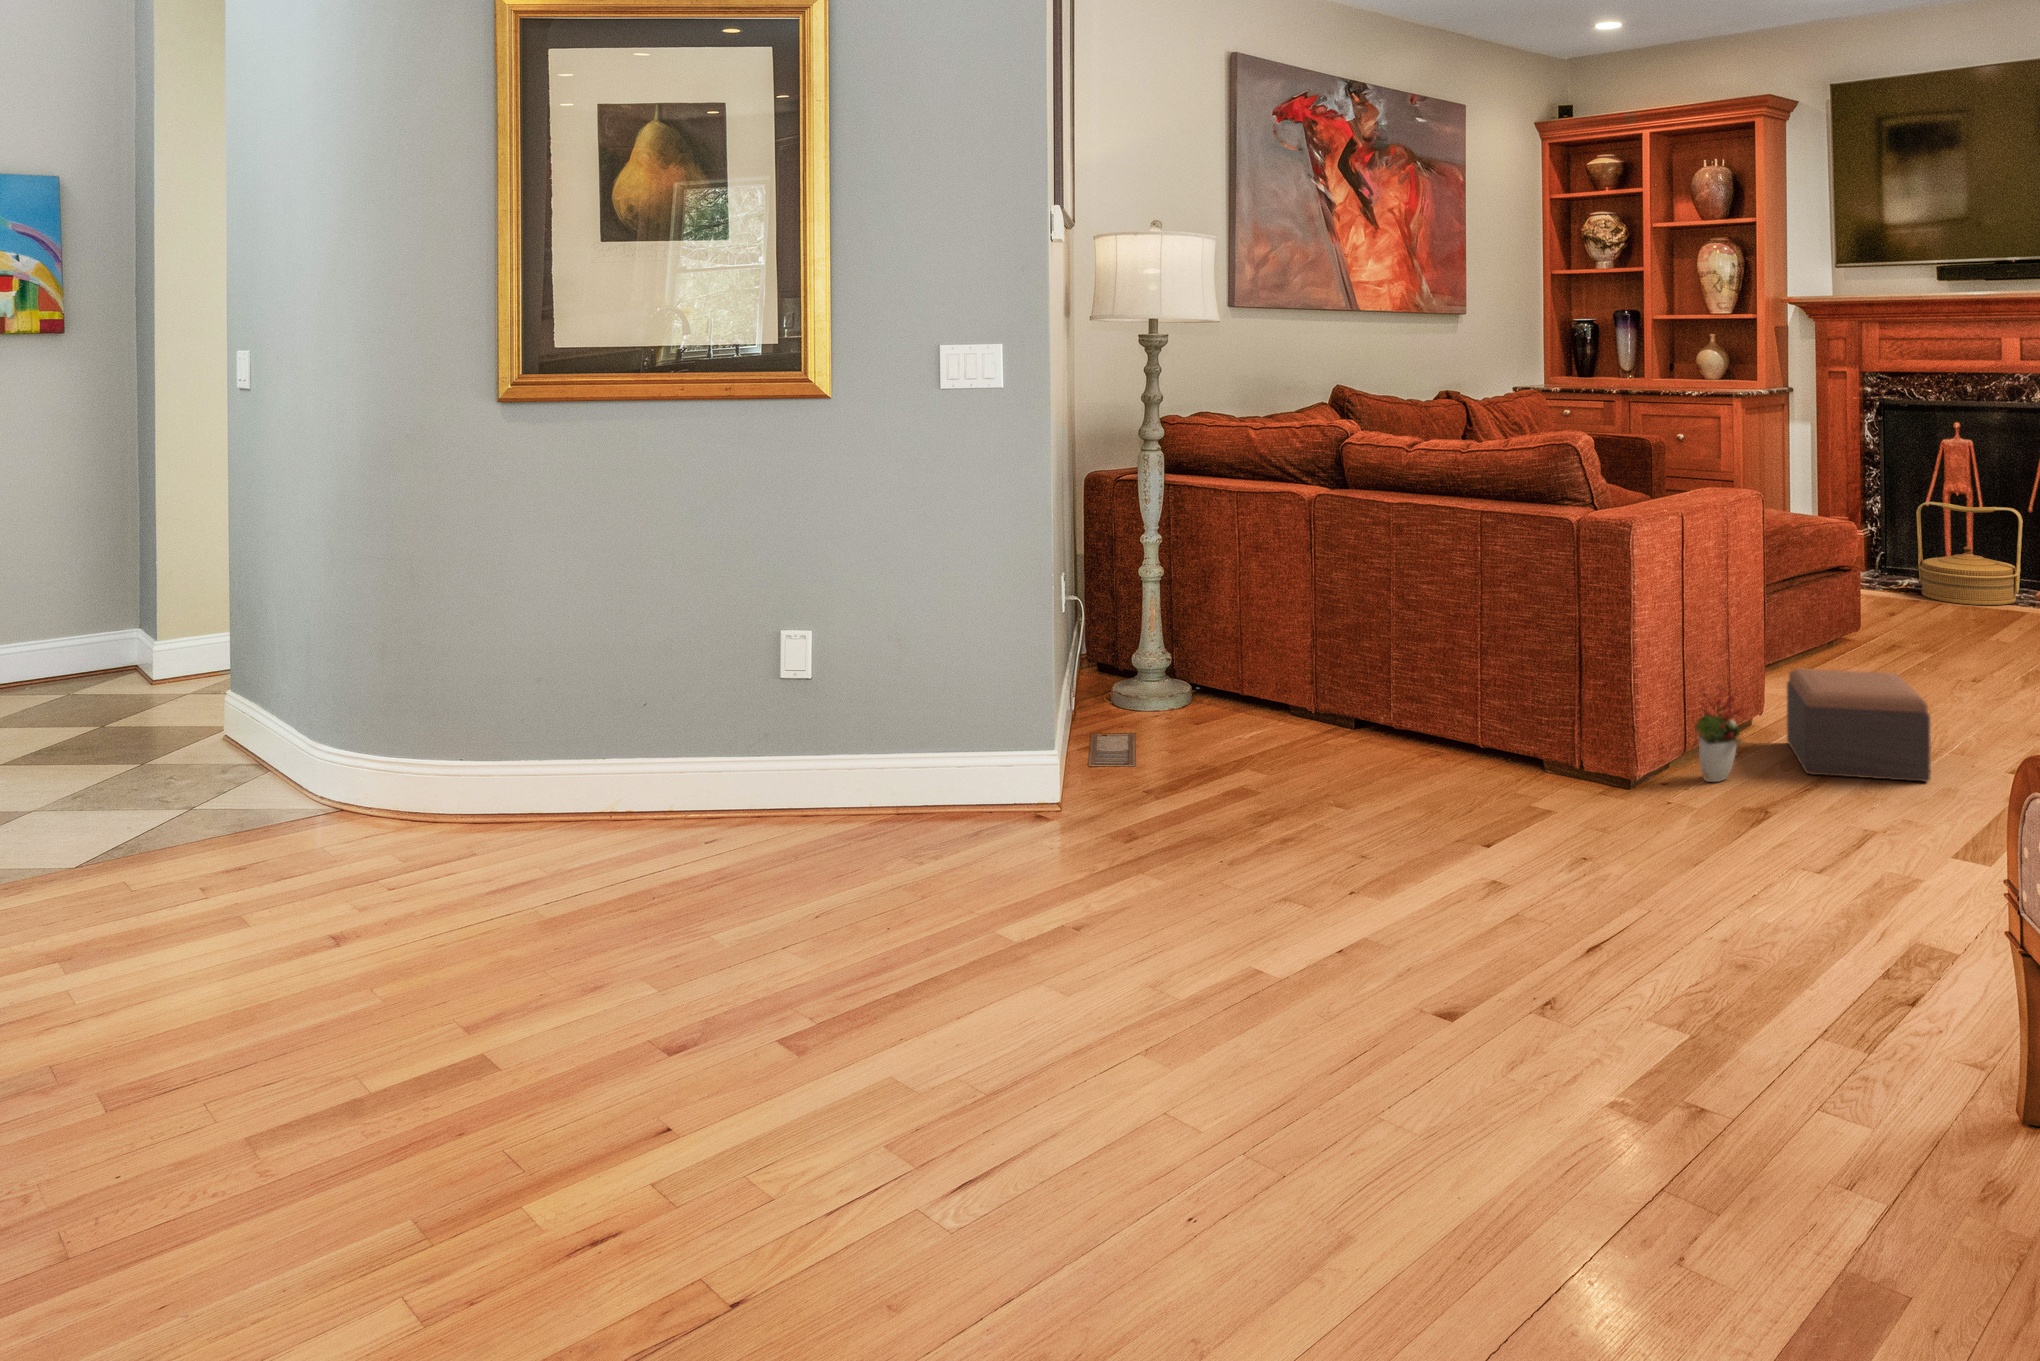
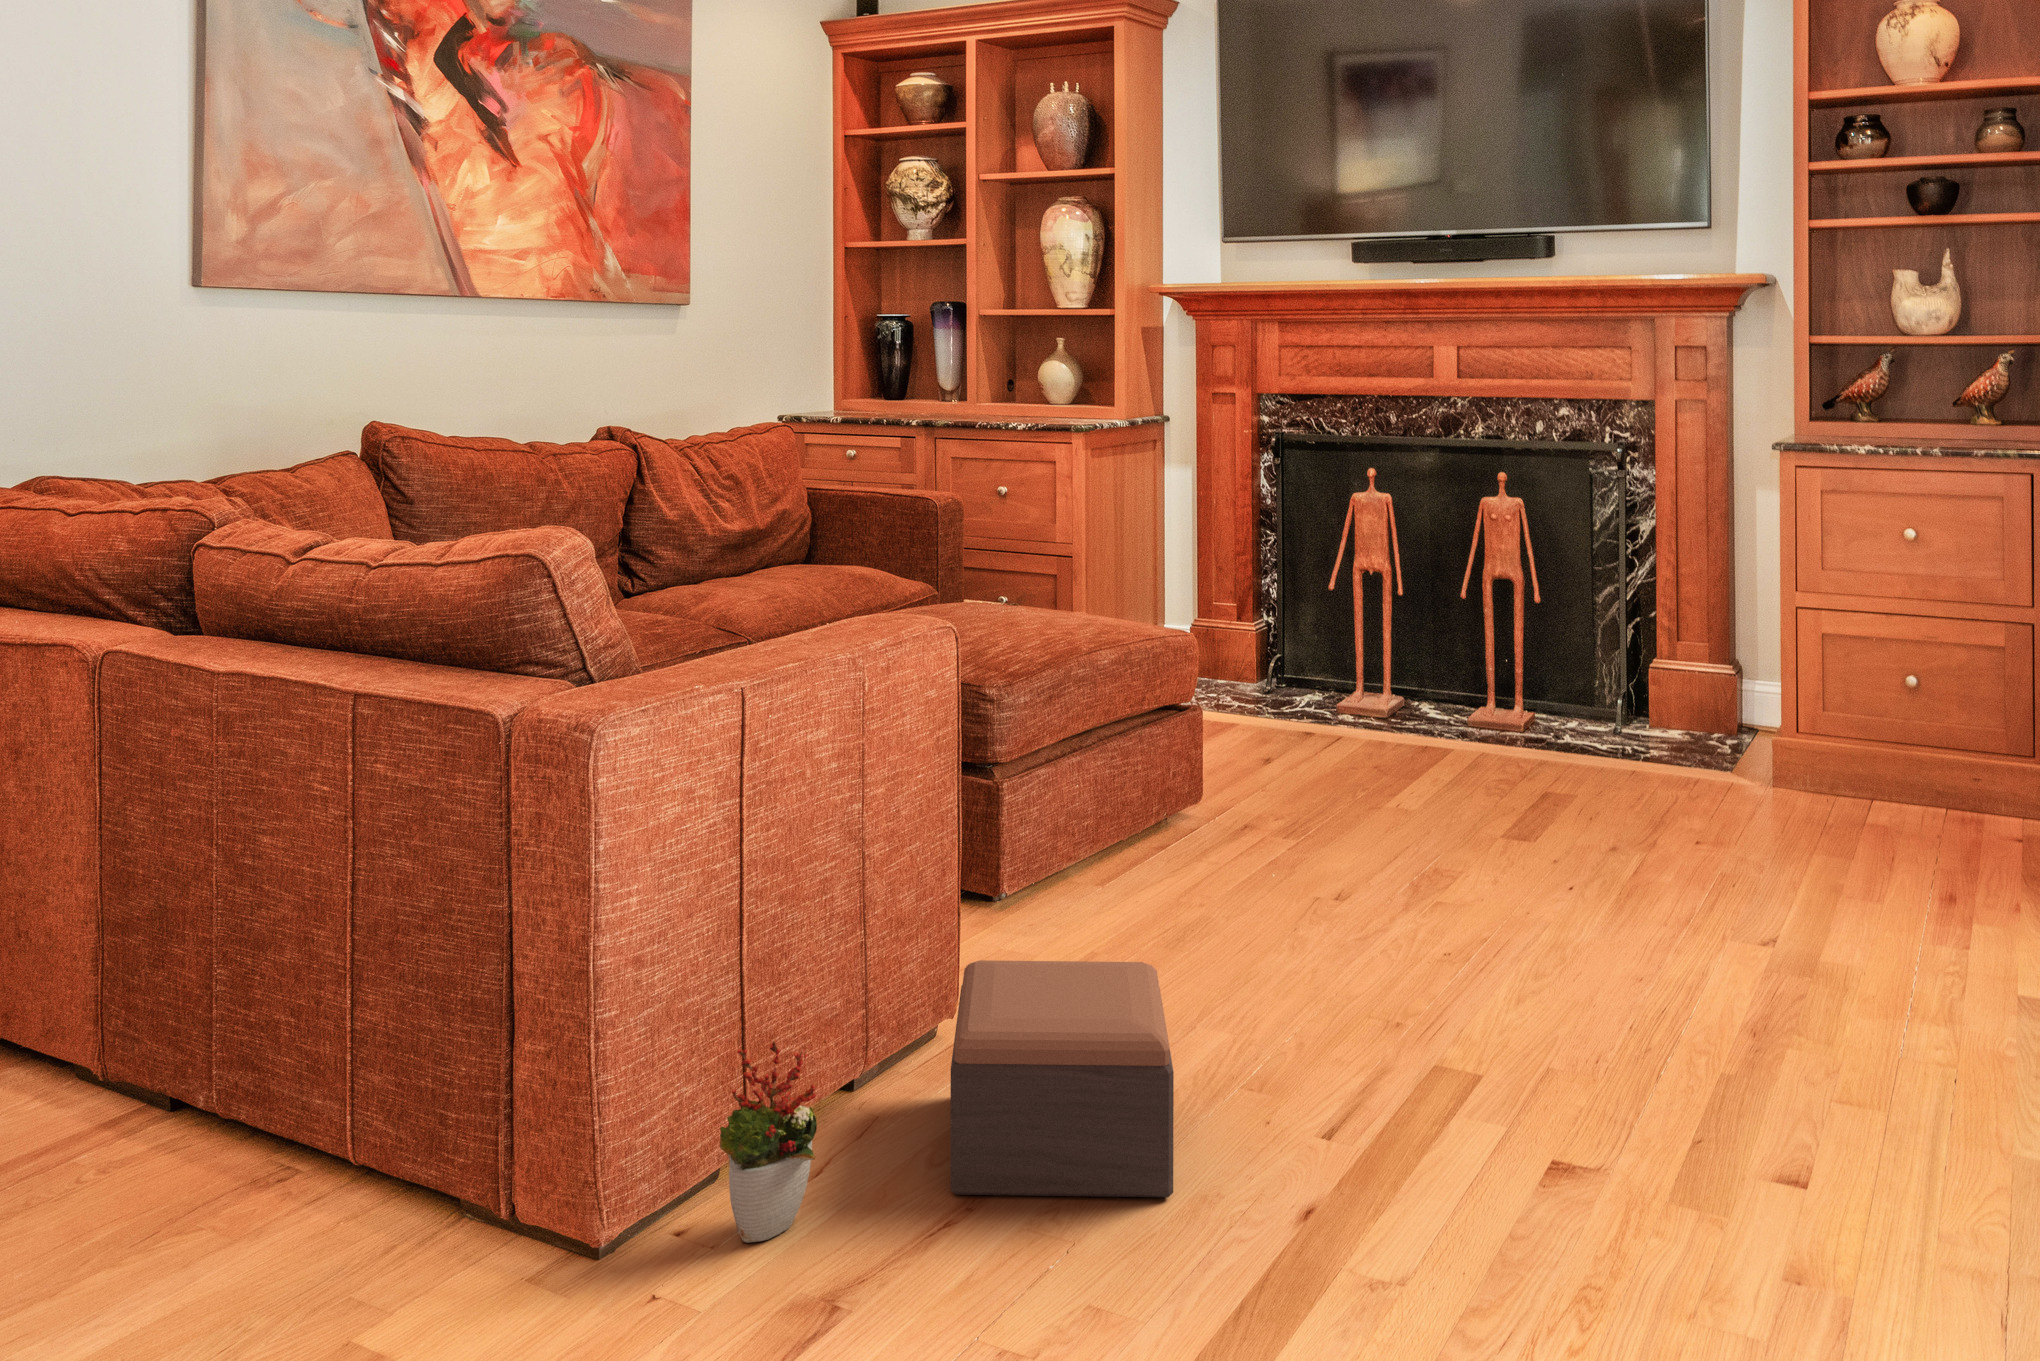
woven basket: present [1916,502,2023,605] -> none [1311,584,1448,737]

